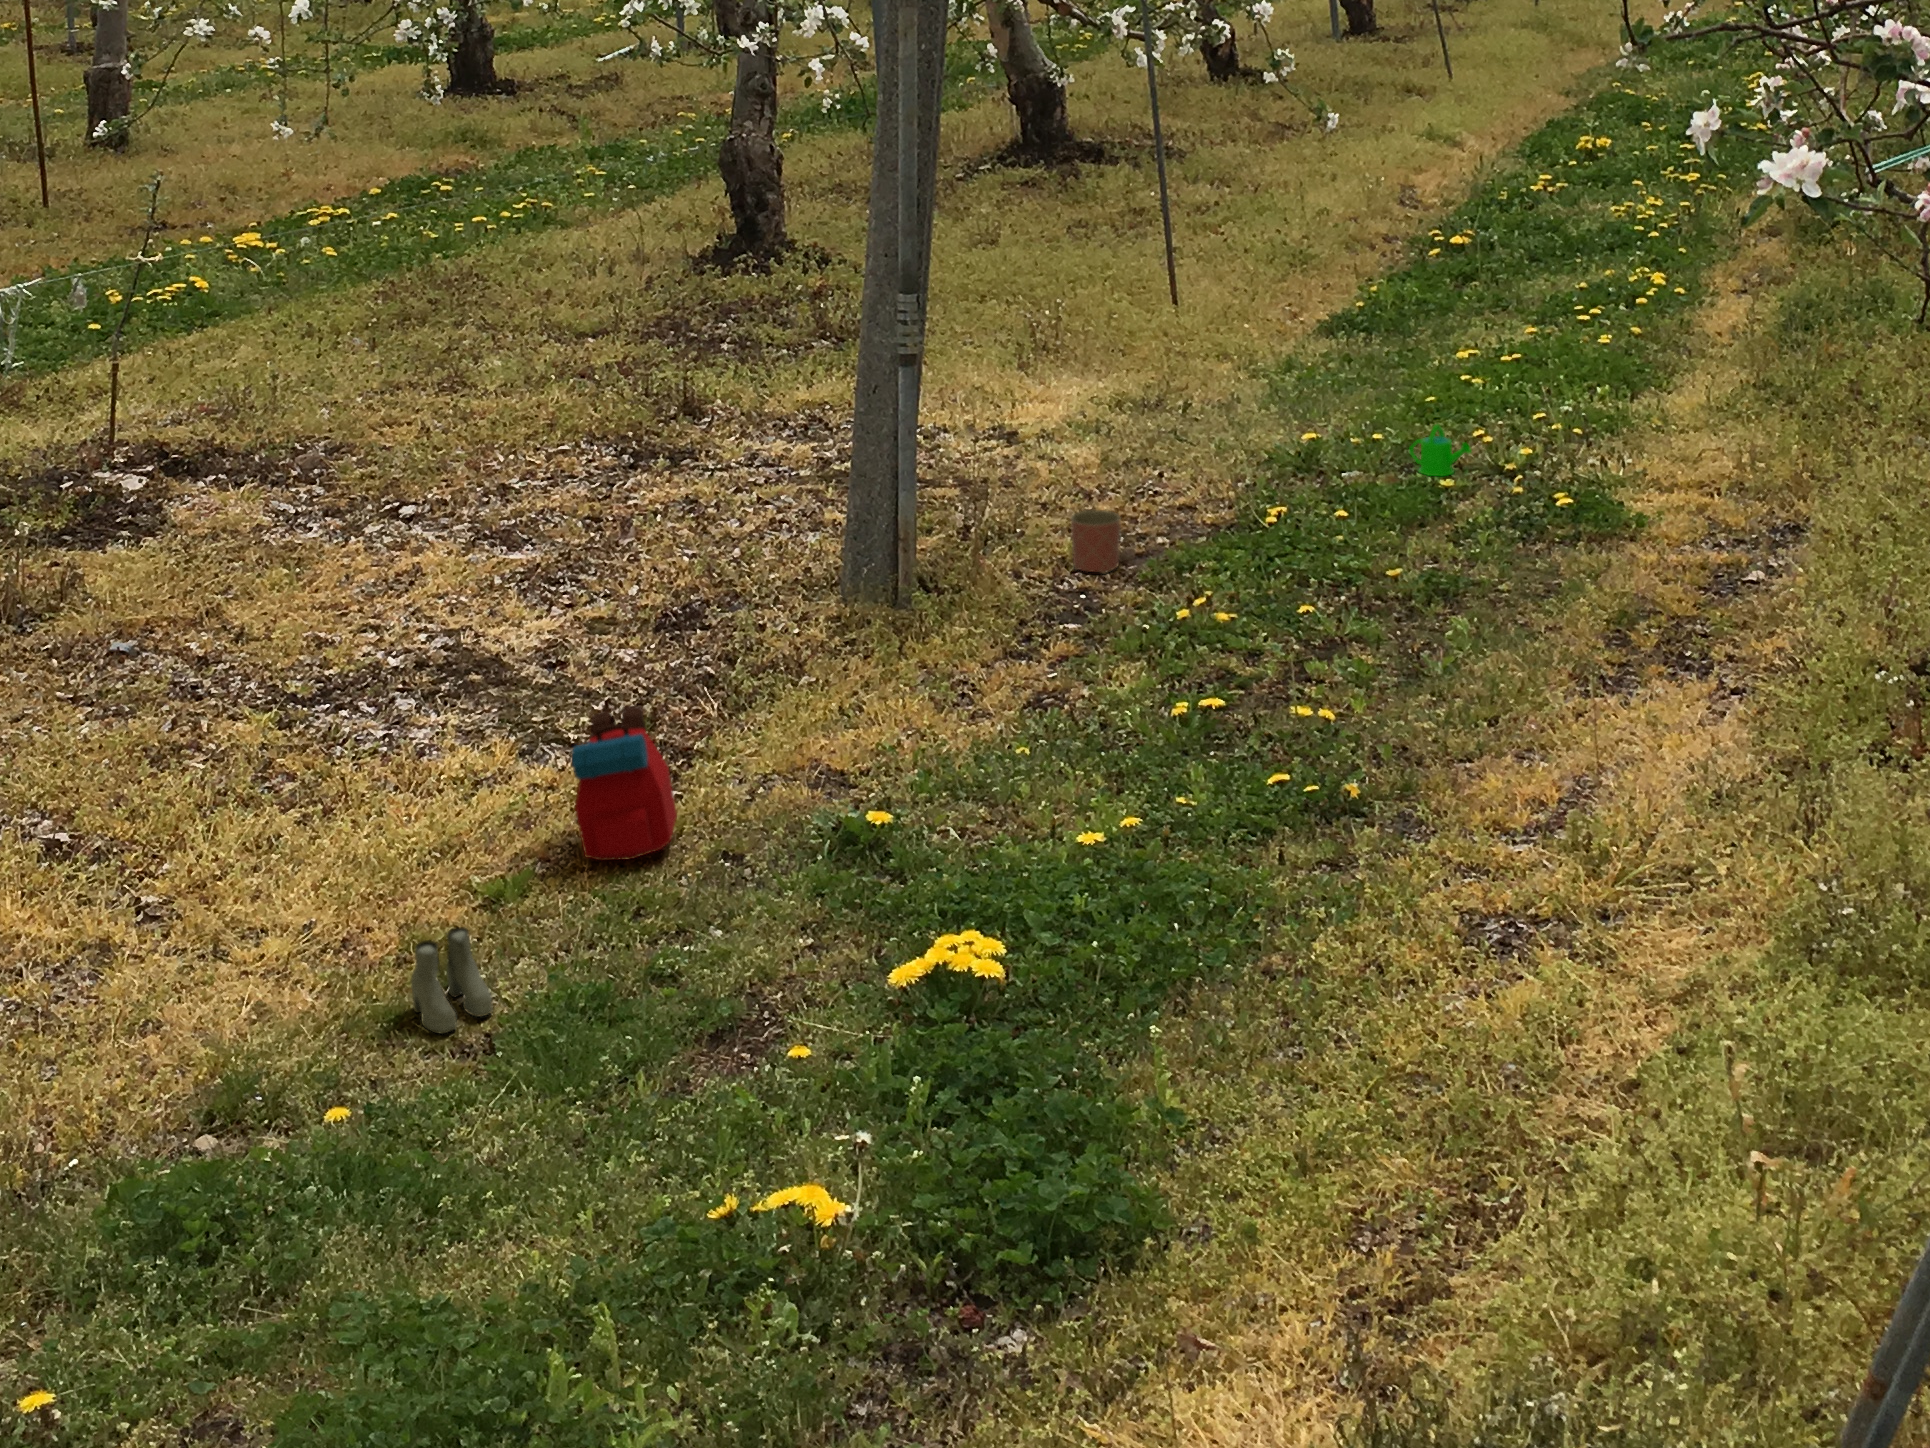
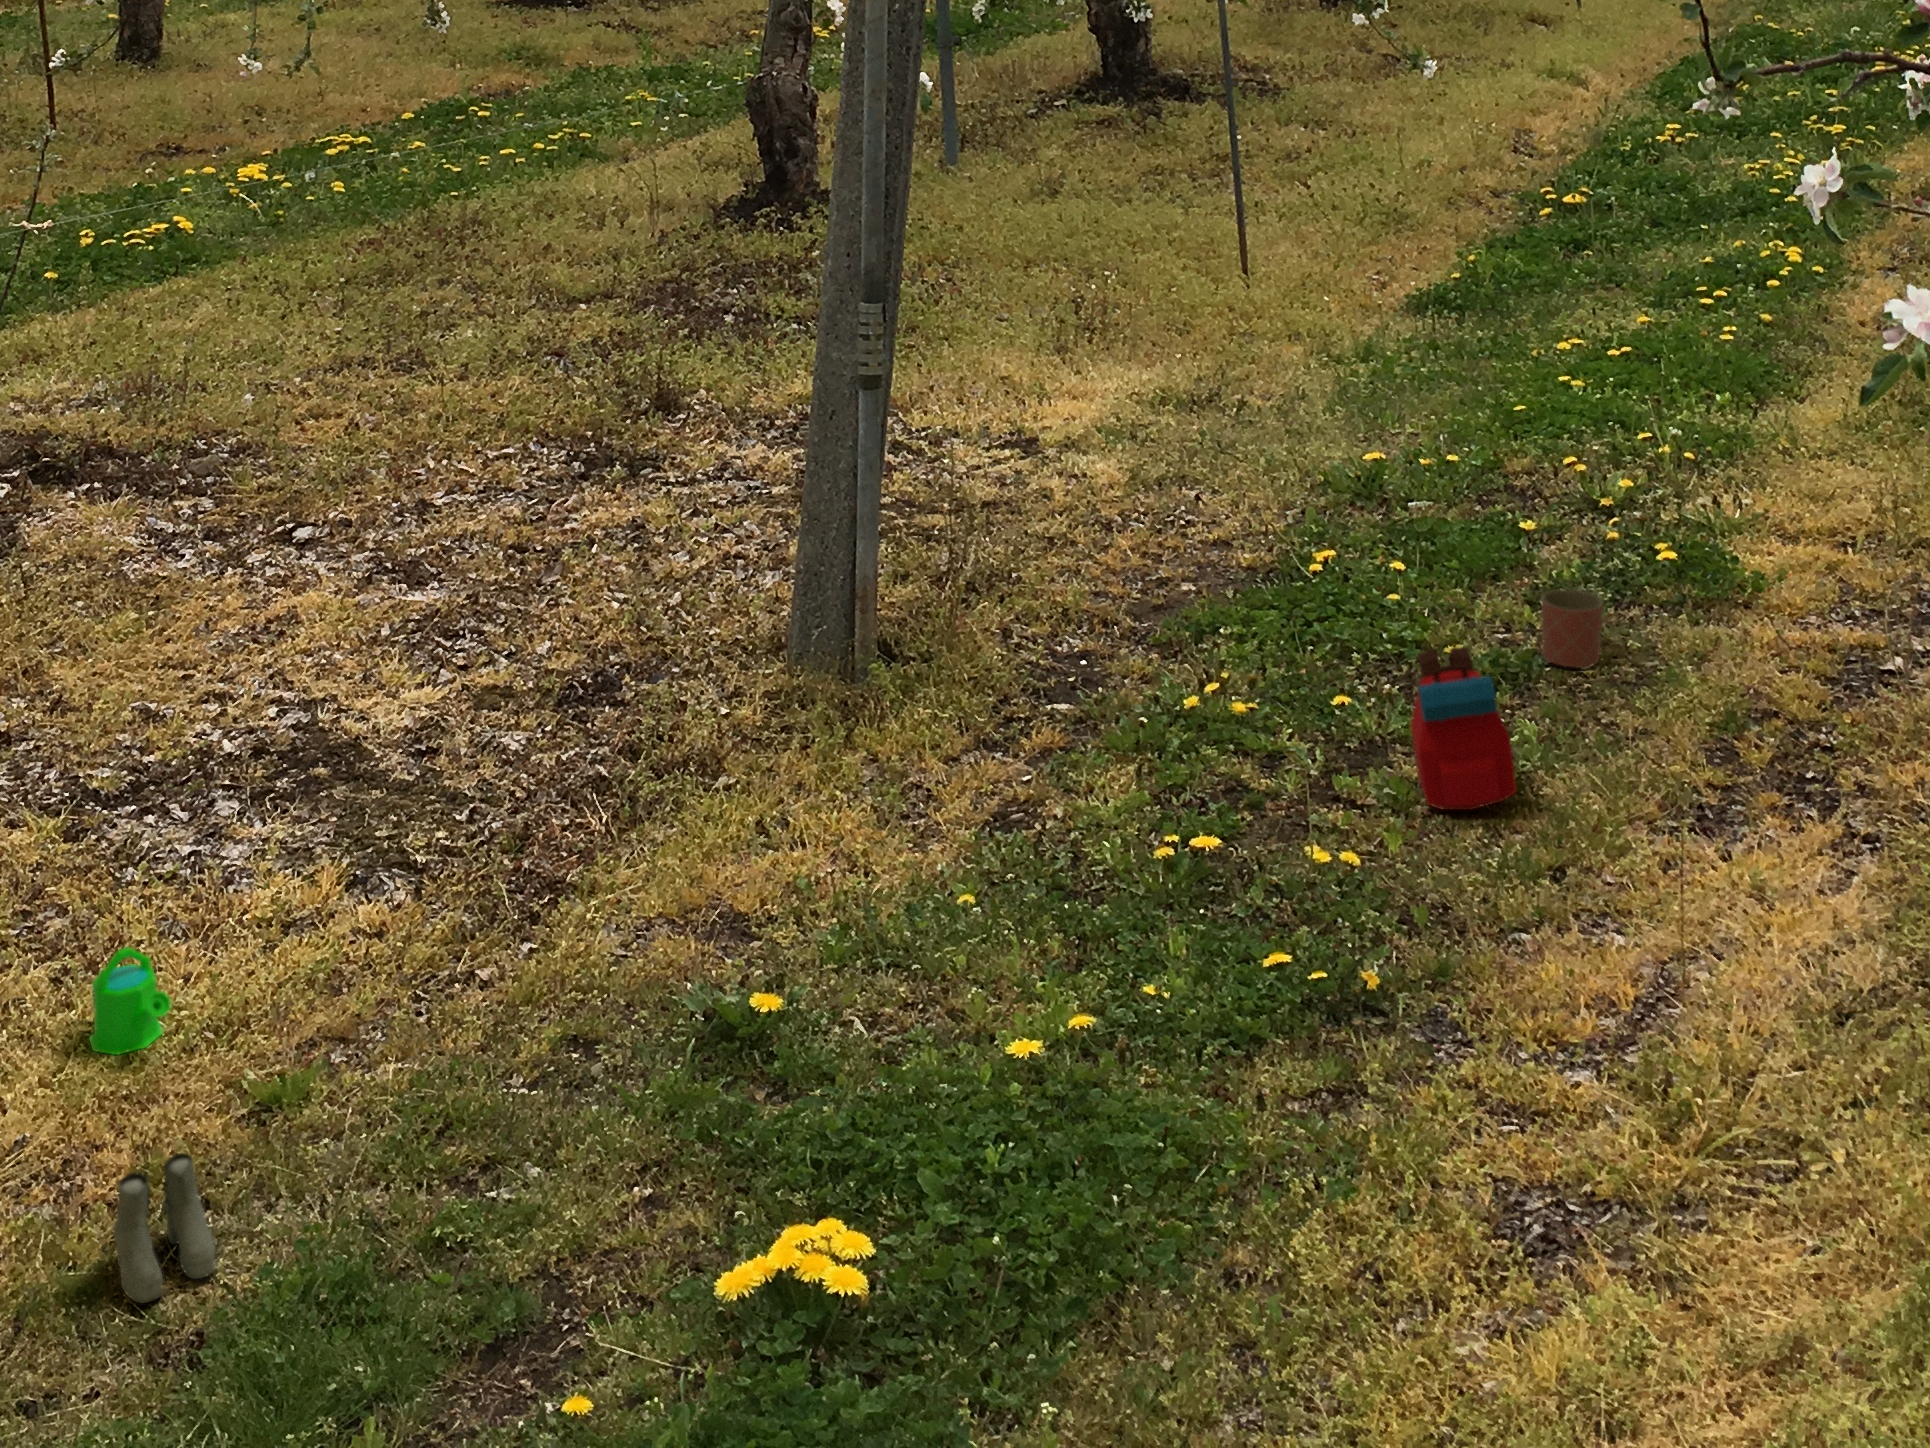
watering can: present [1409,424,1471,476] -> present [89,947,171,1055]
planter: present [1071,510,1121,574] -> present [1541,589,1604,670]
backpack: present [572,706,677,861] -> present [1410,646,1517,810]

